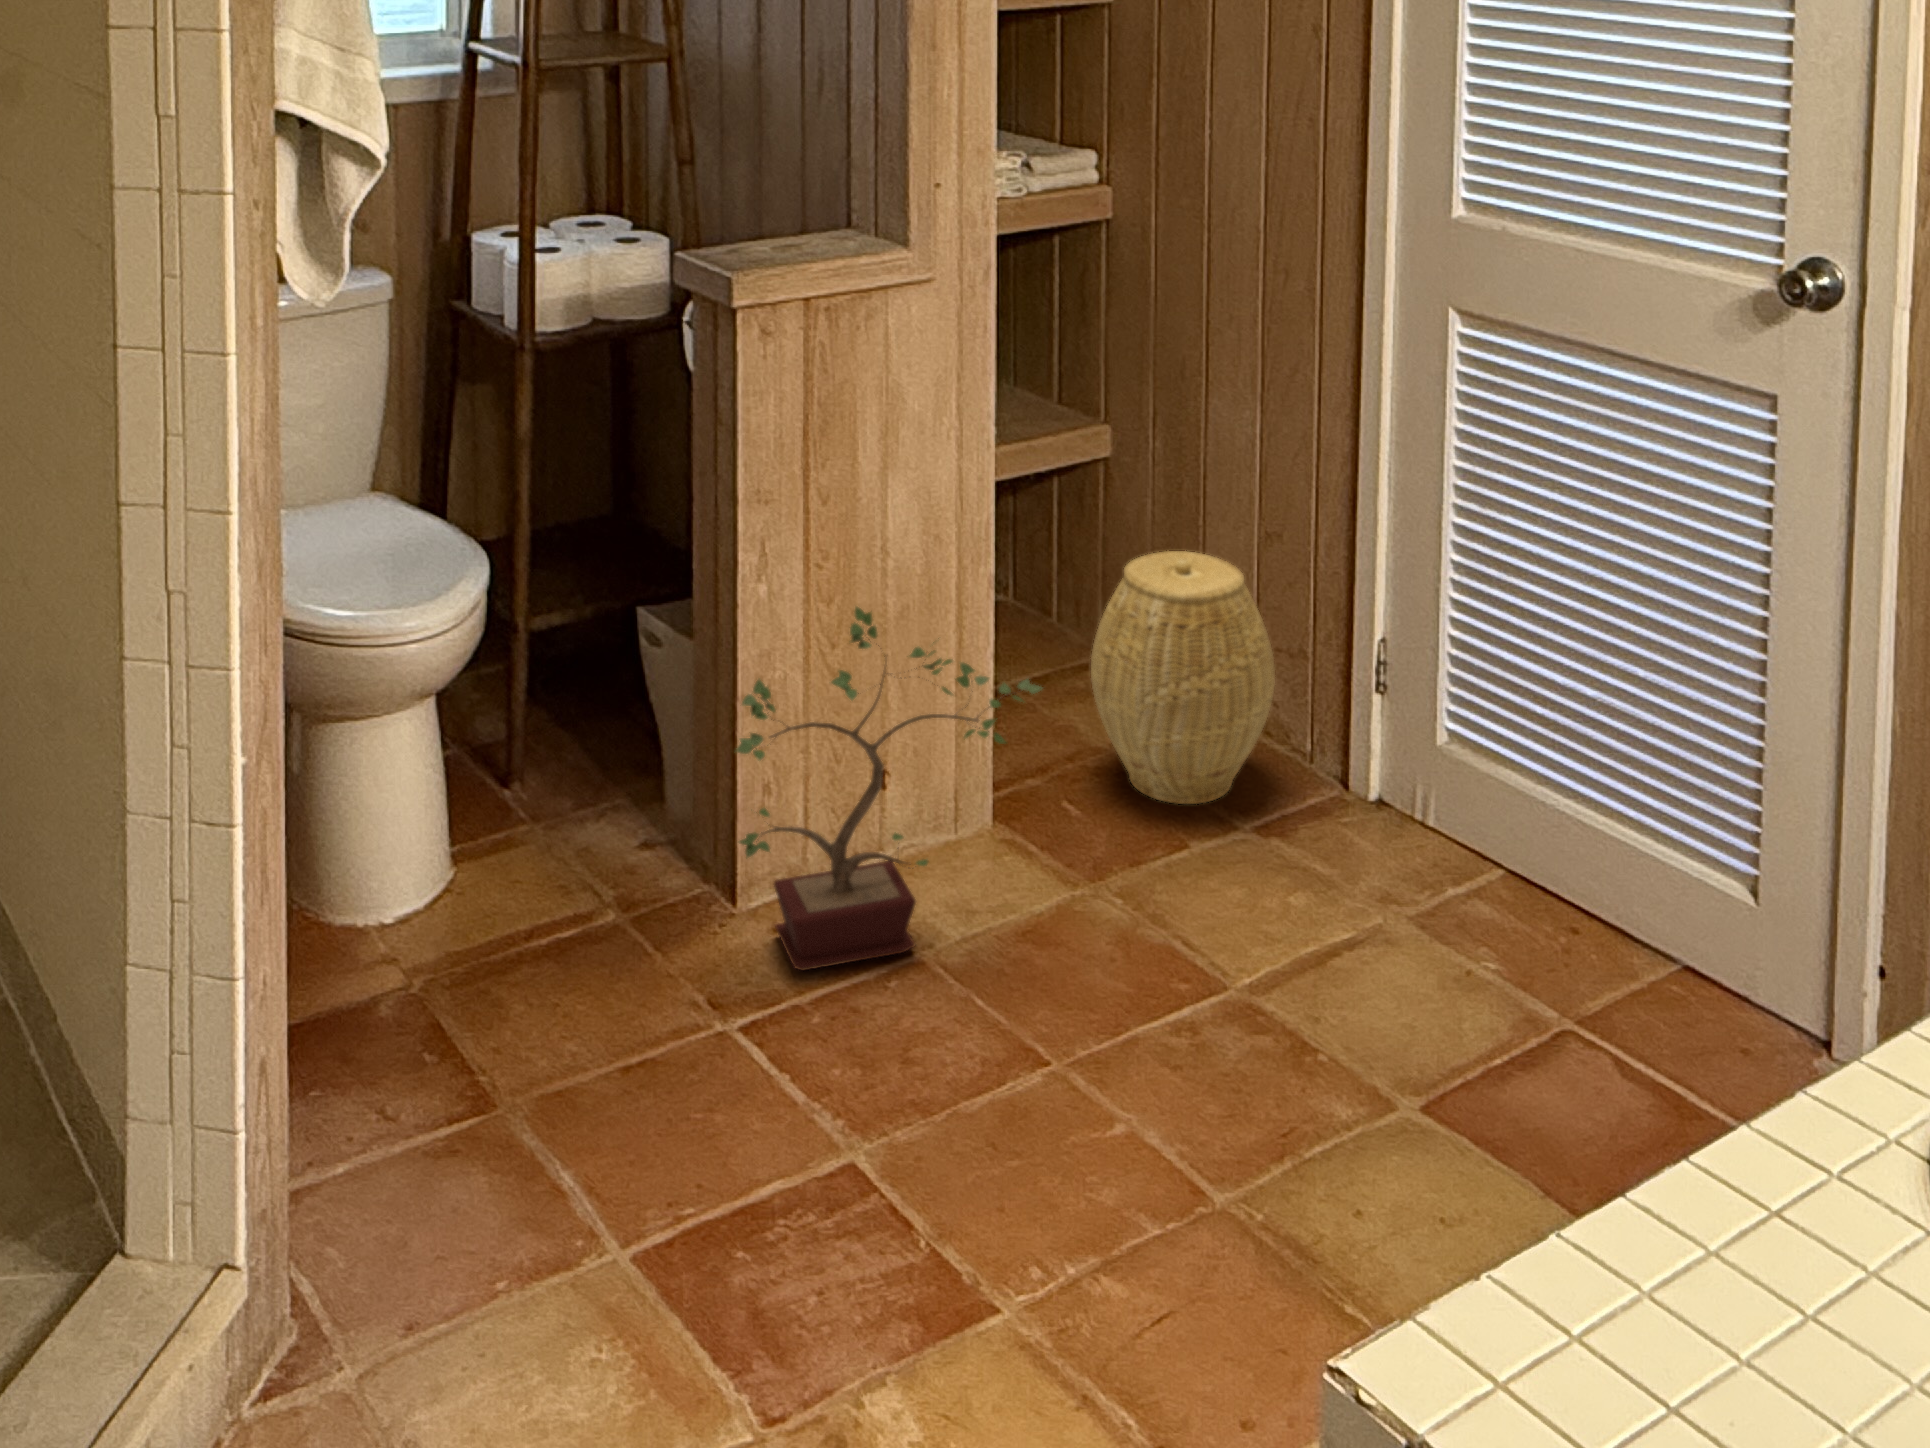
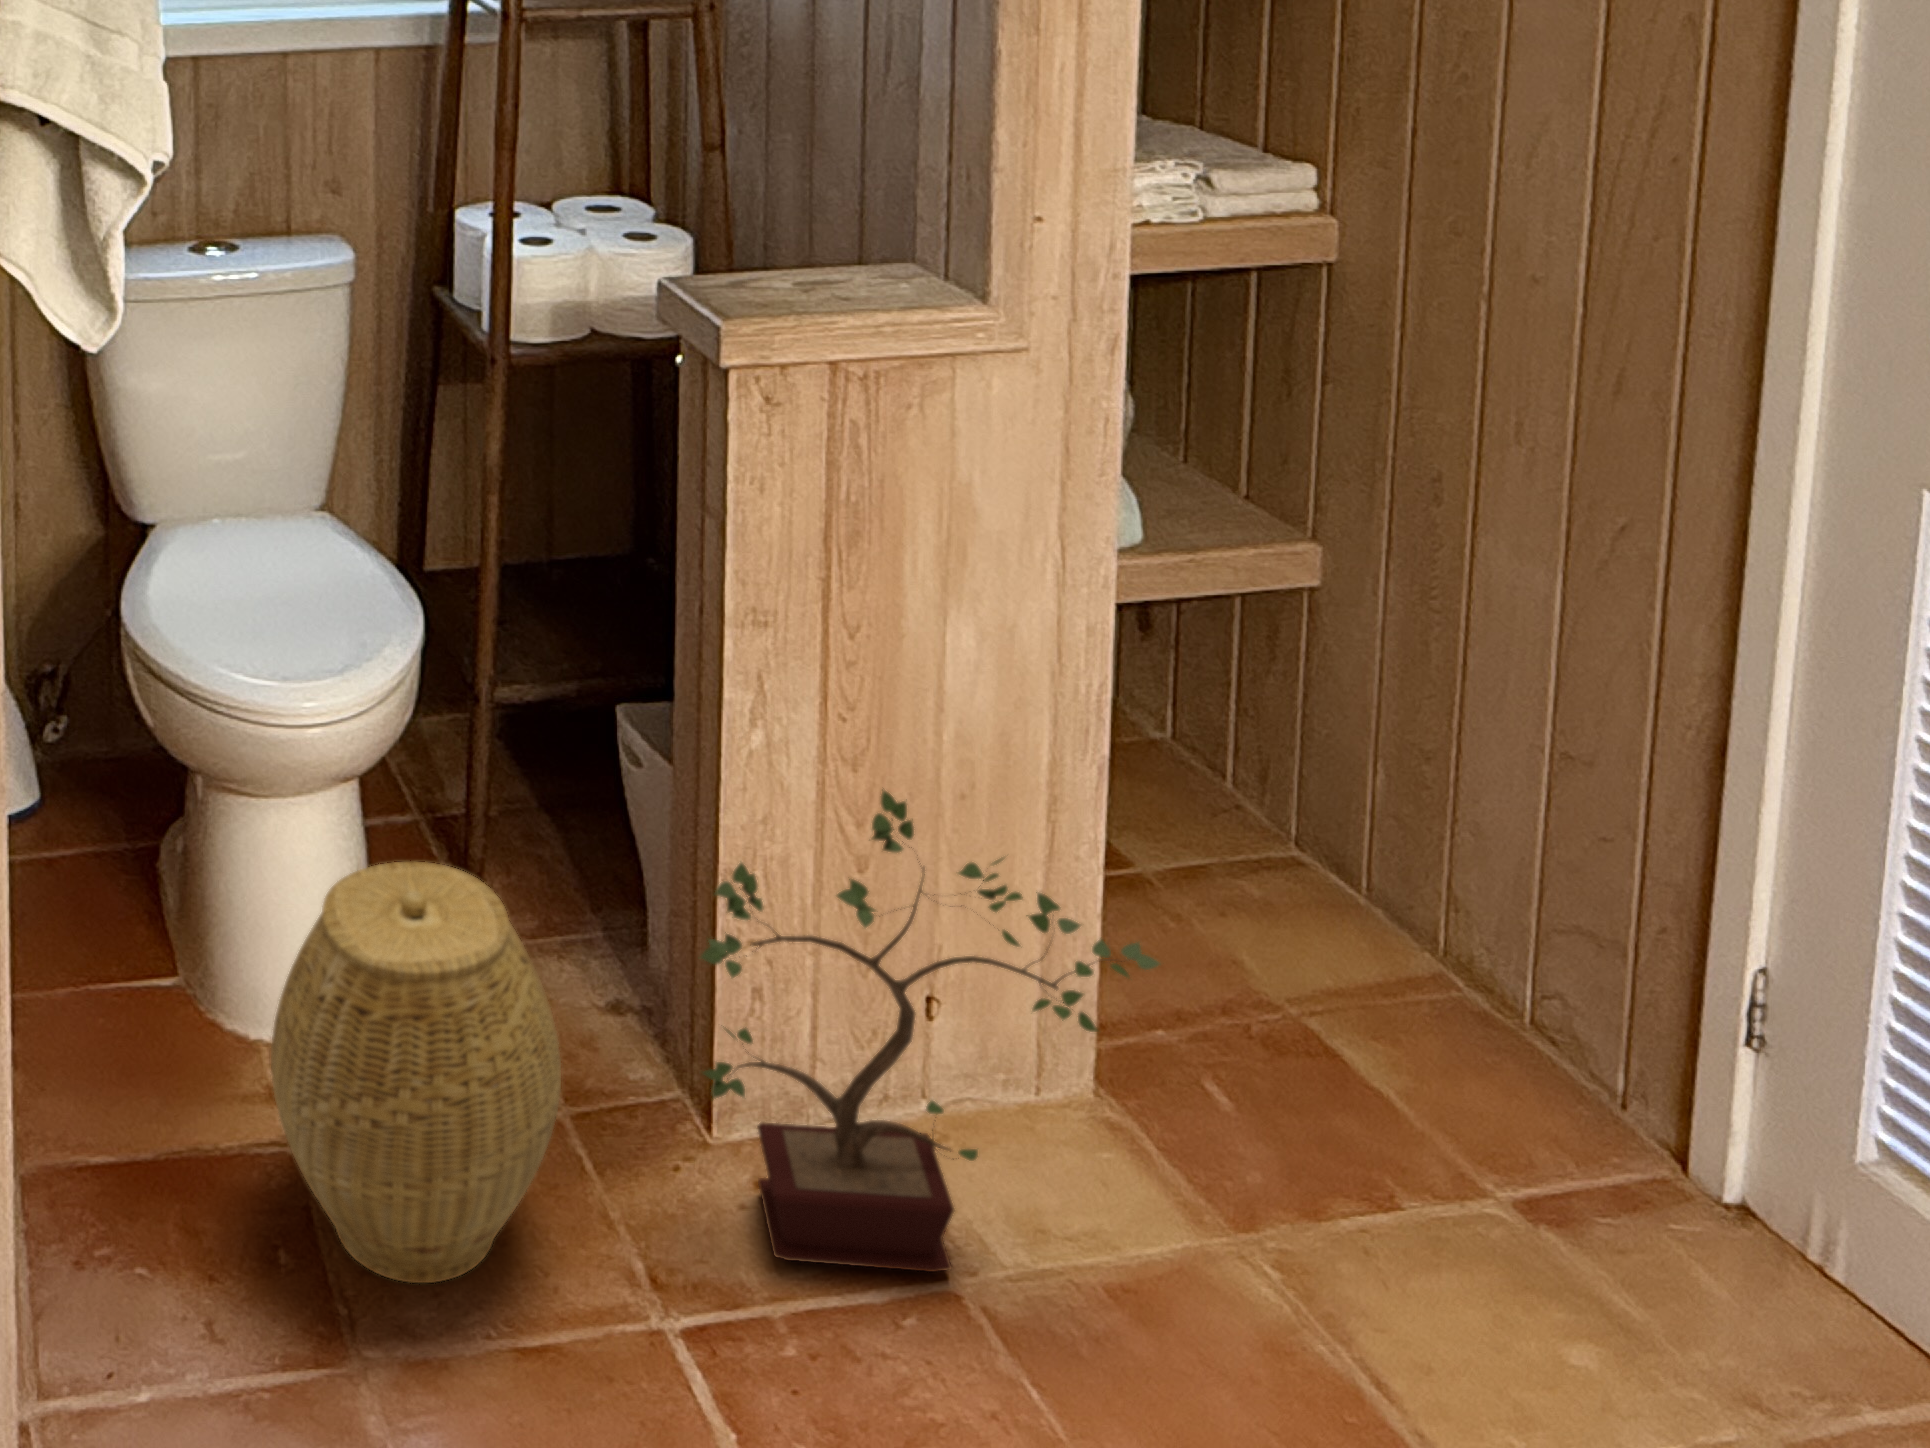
woven basket: present [1091,551,1275,804] -> present [271,862,561,1283]

